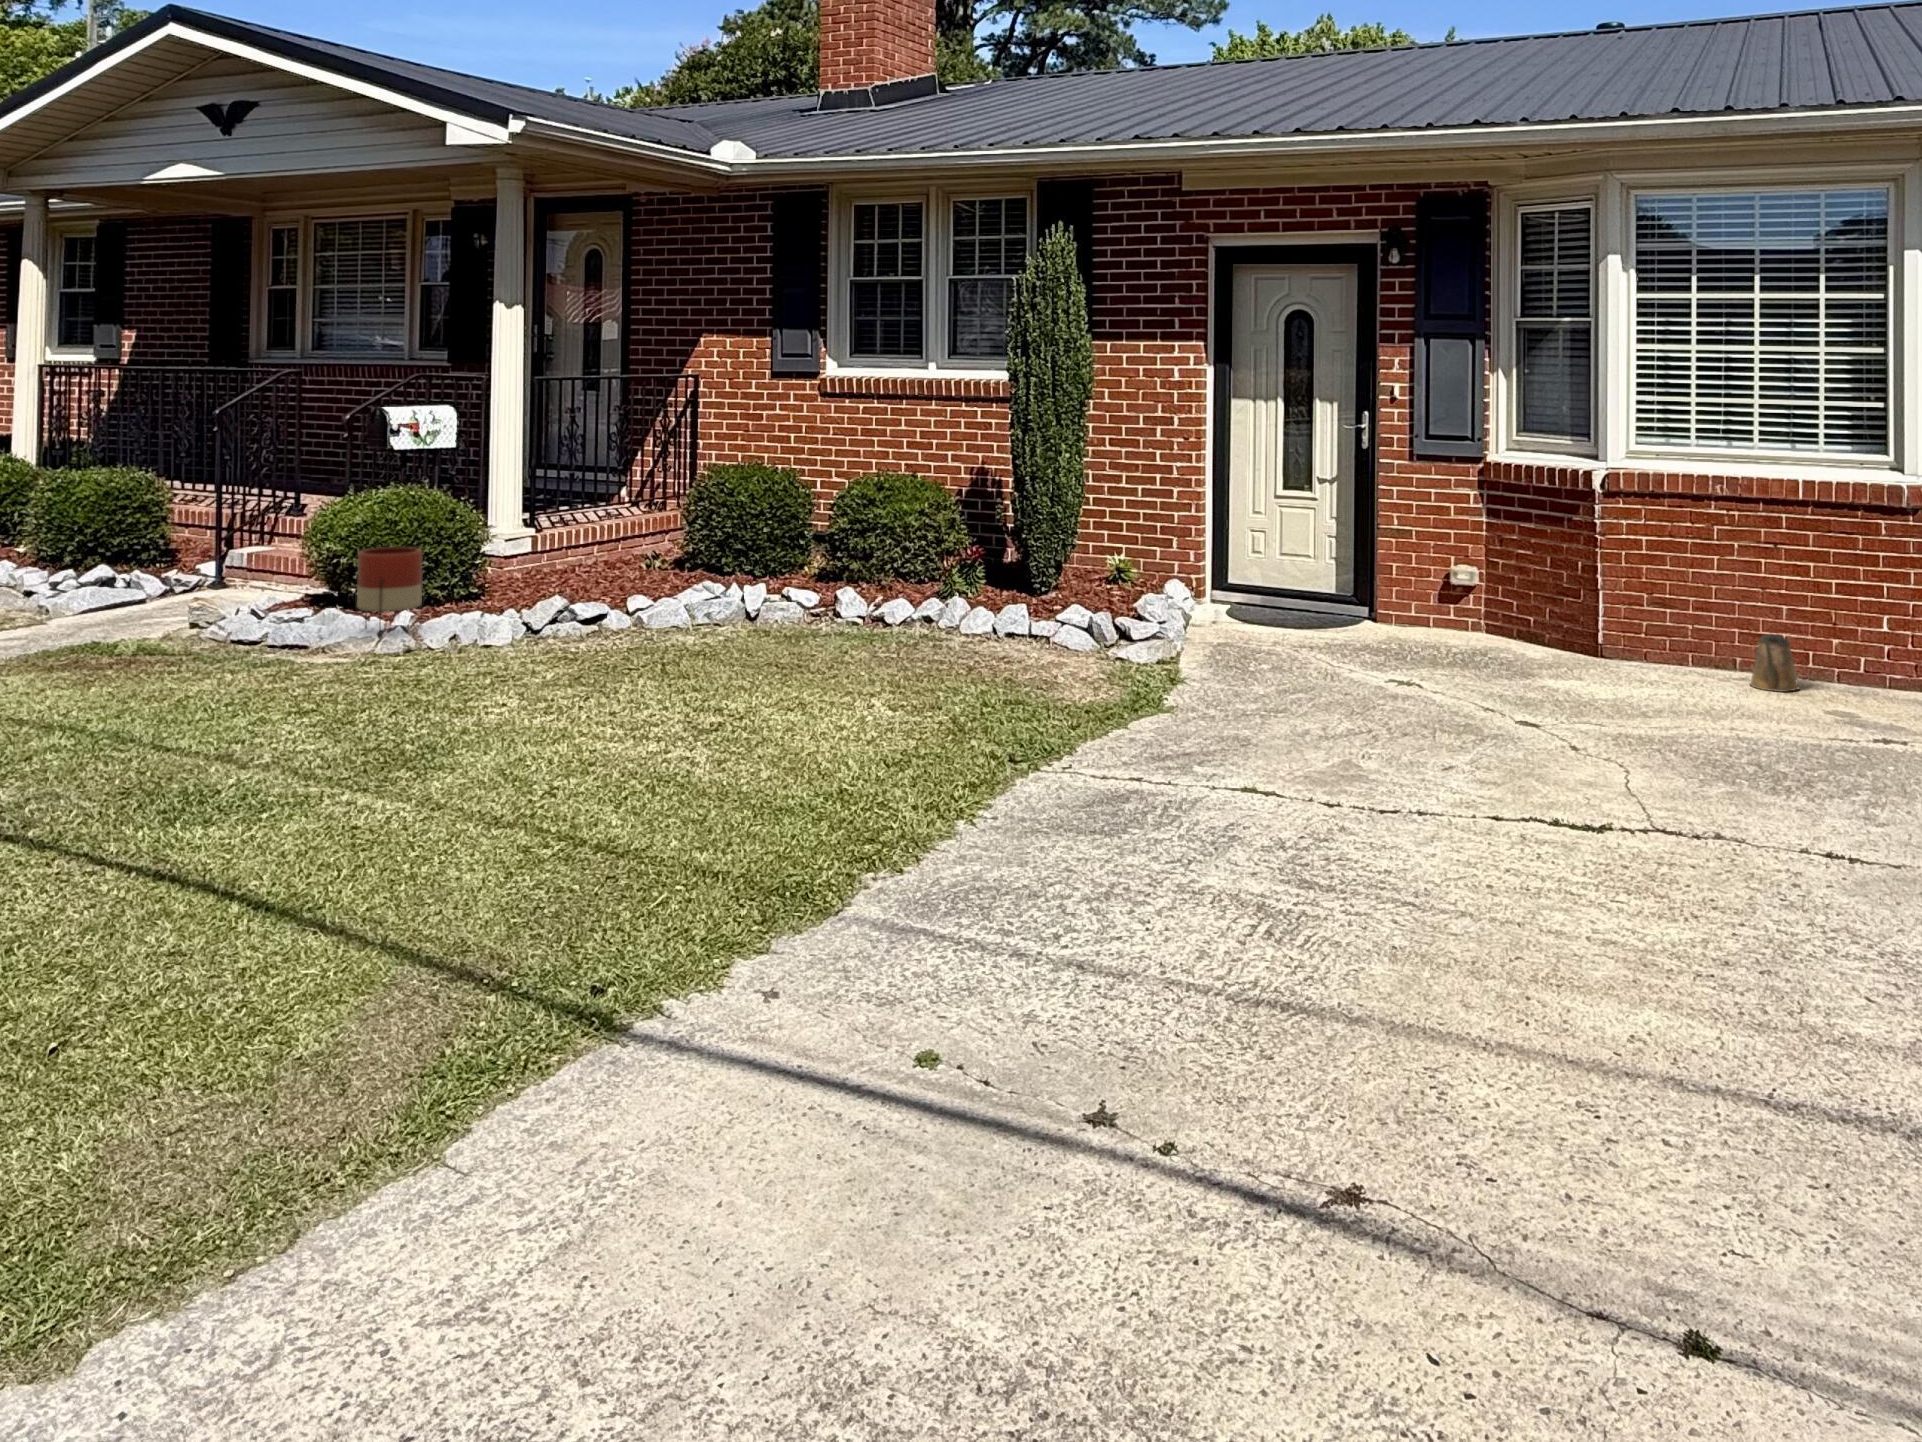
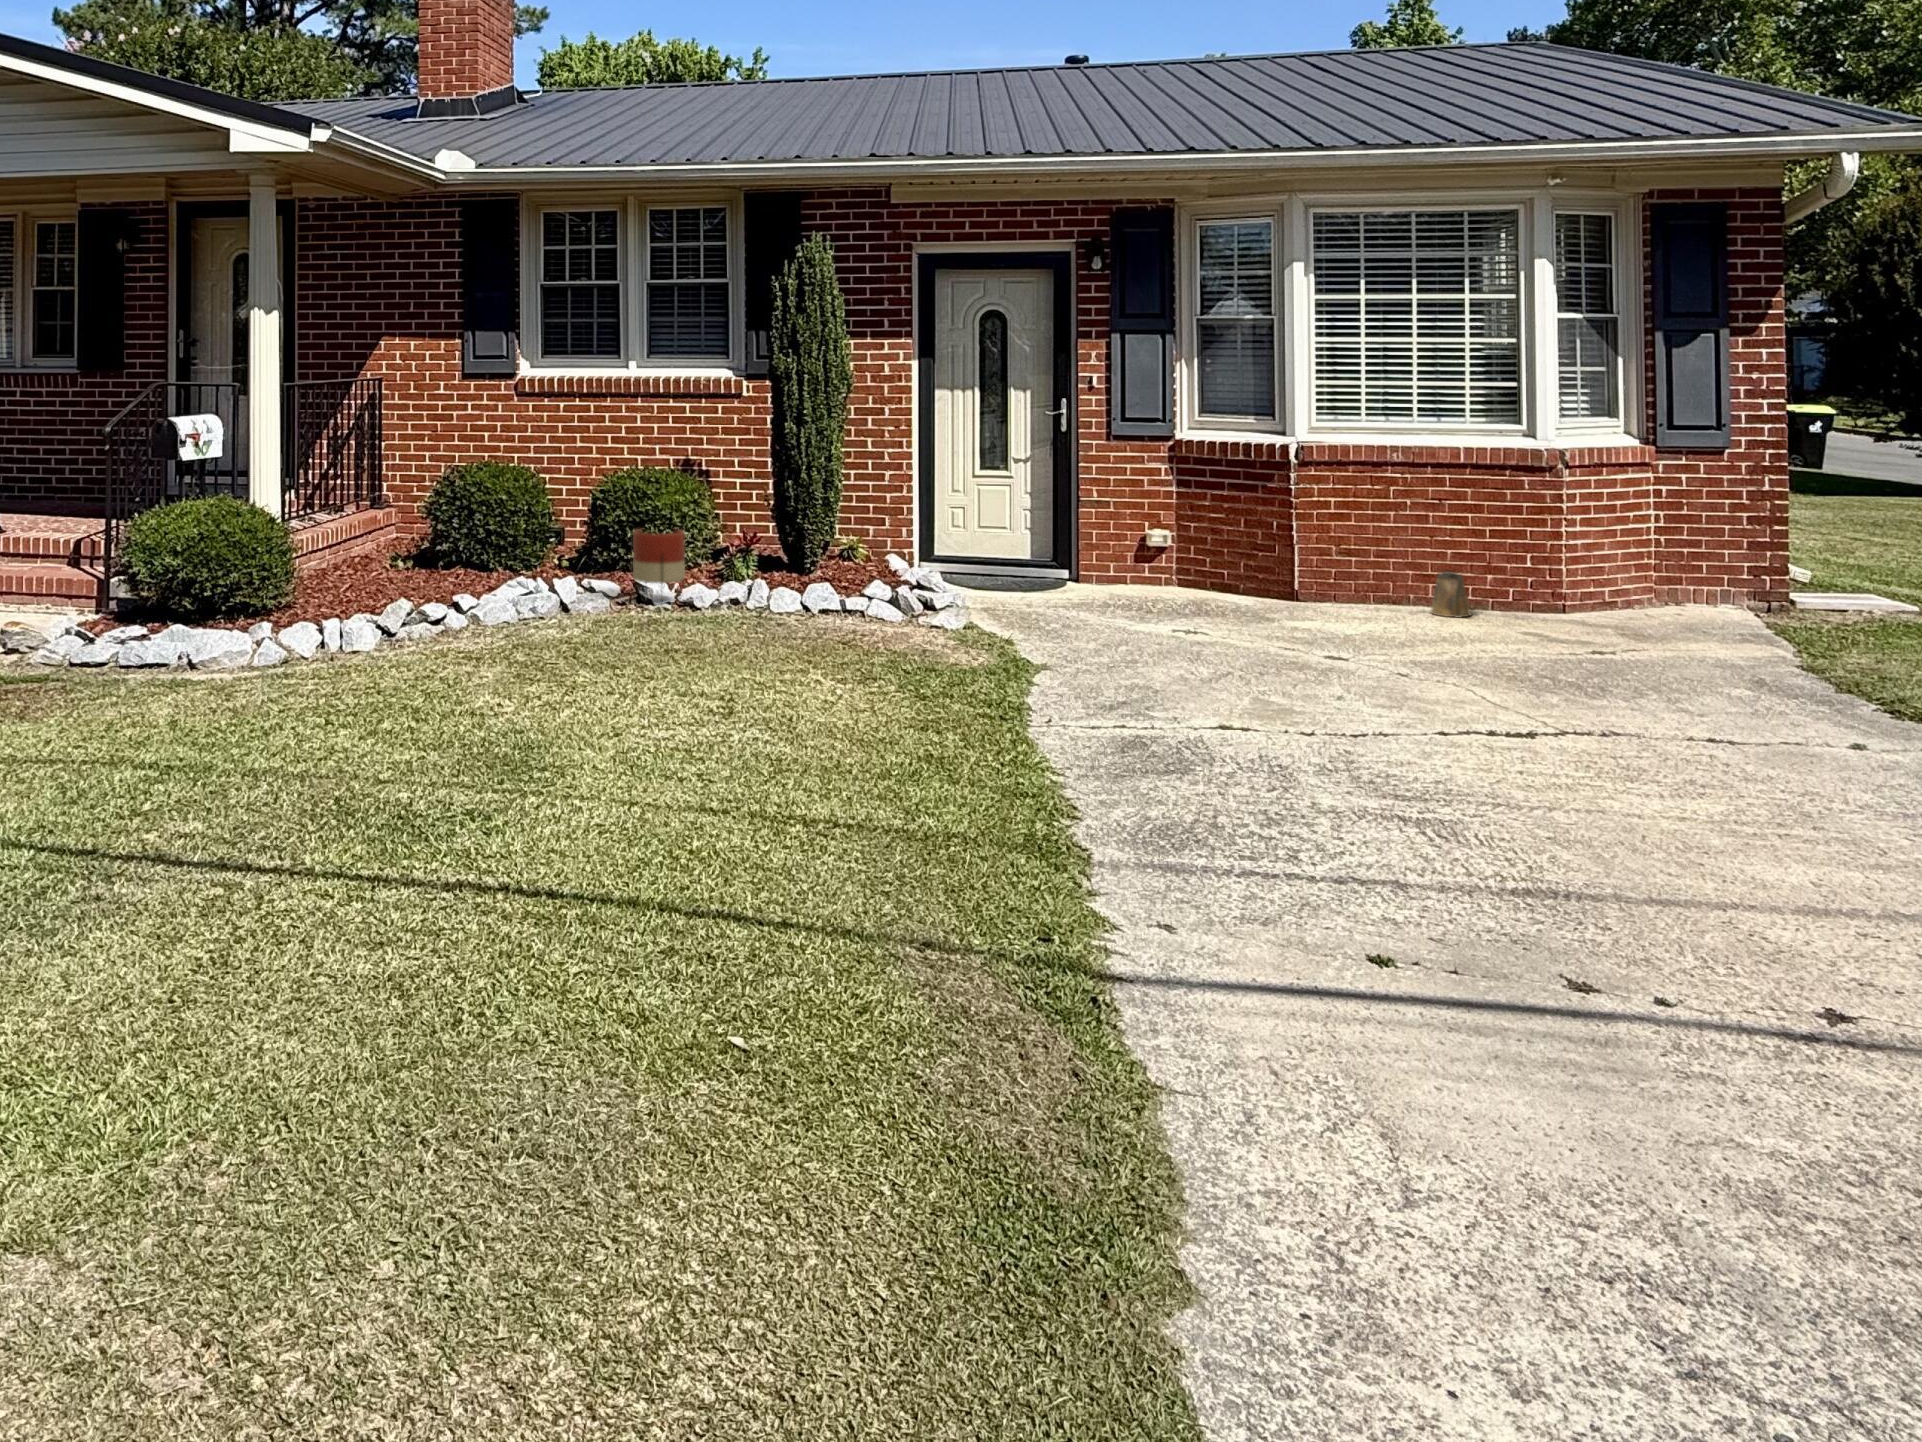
planter: present [357,547,423,627] -> present [633,529,685,584]

